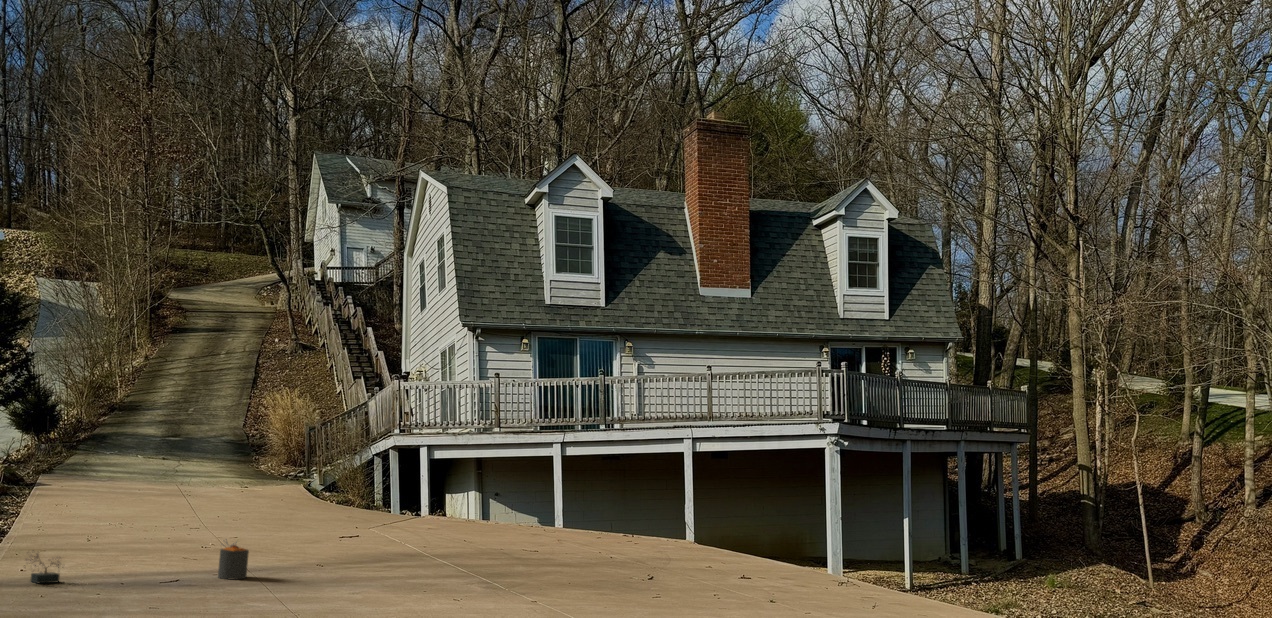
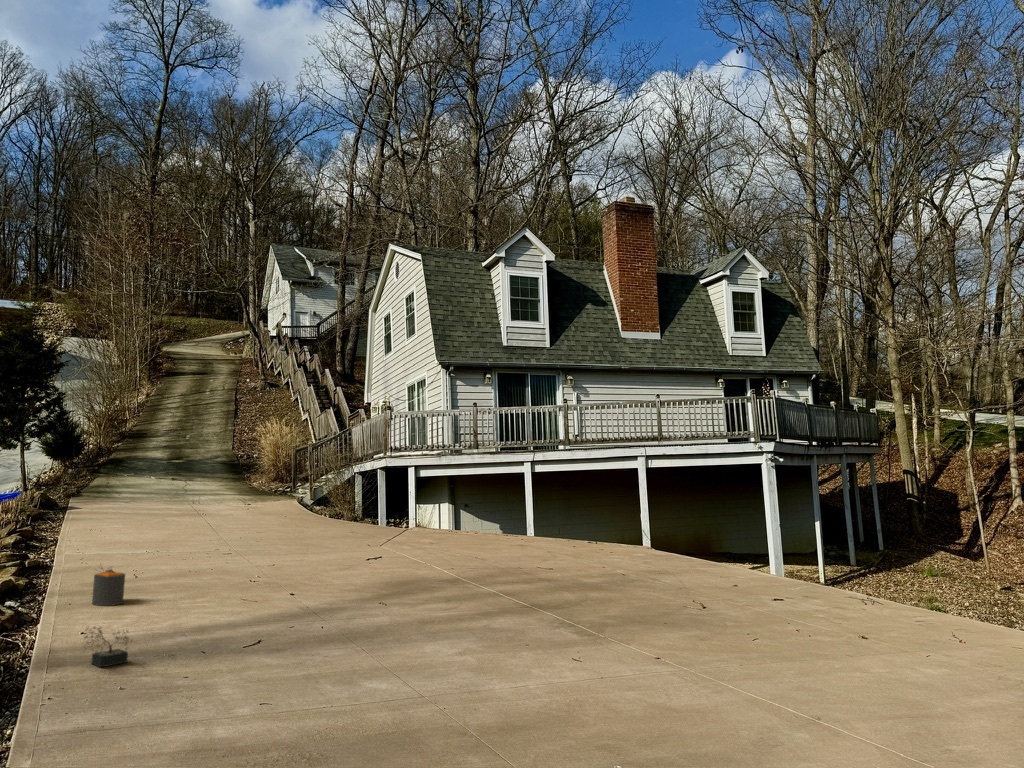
trash can: present [218,542,249,579] -> present [92,568,125,606]

